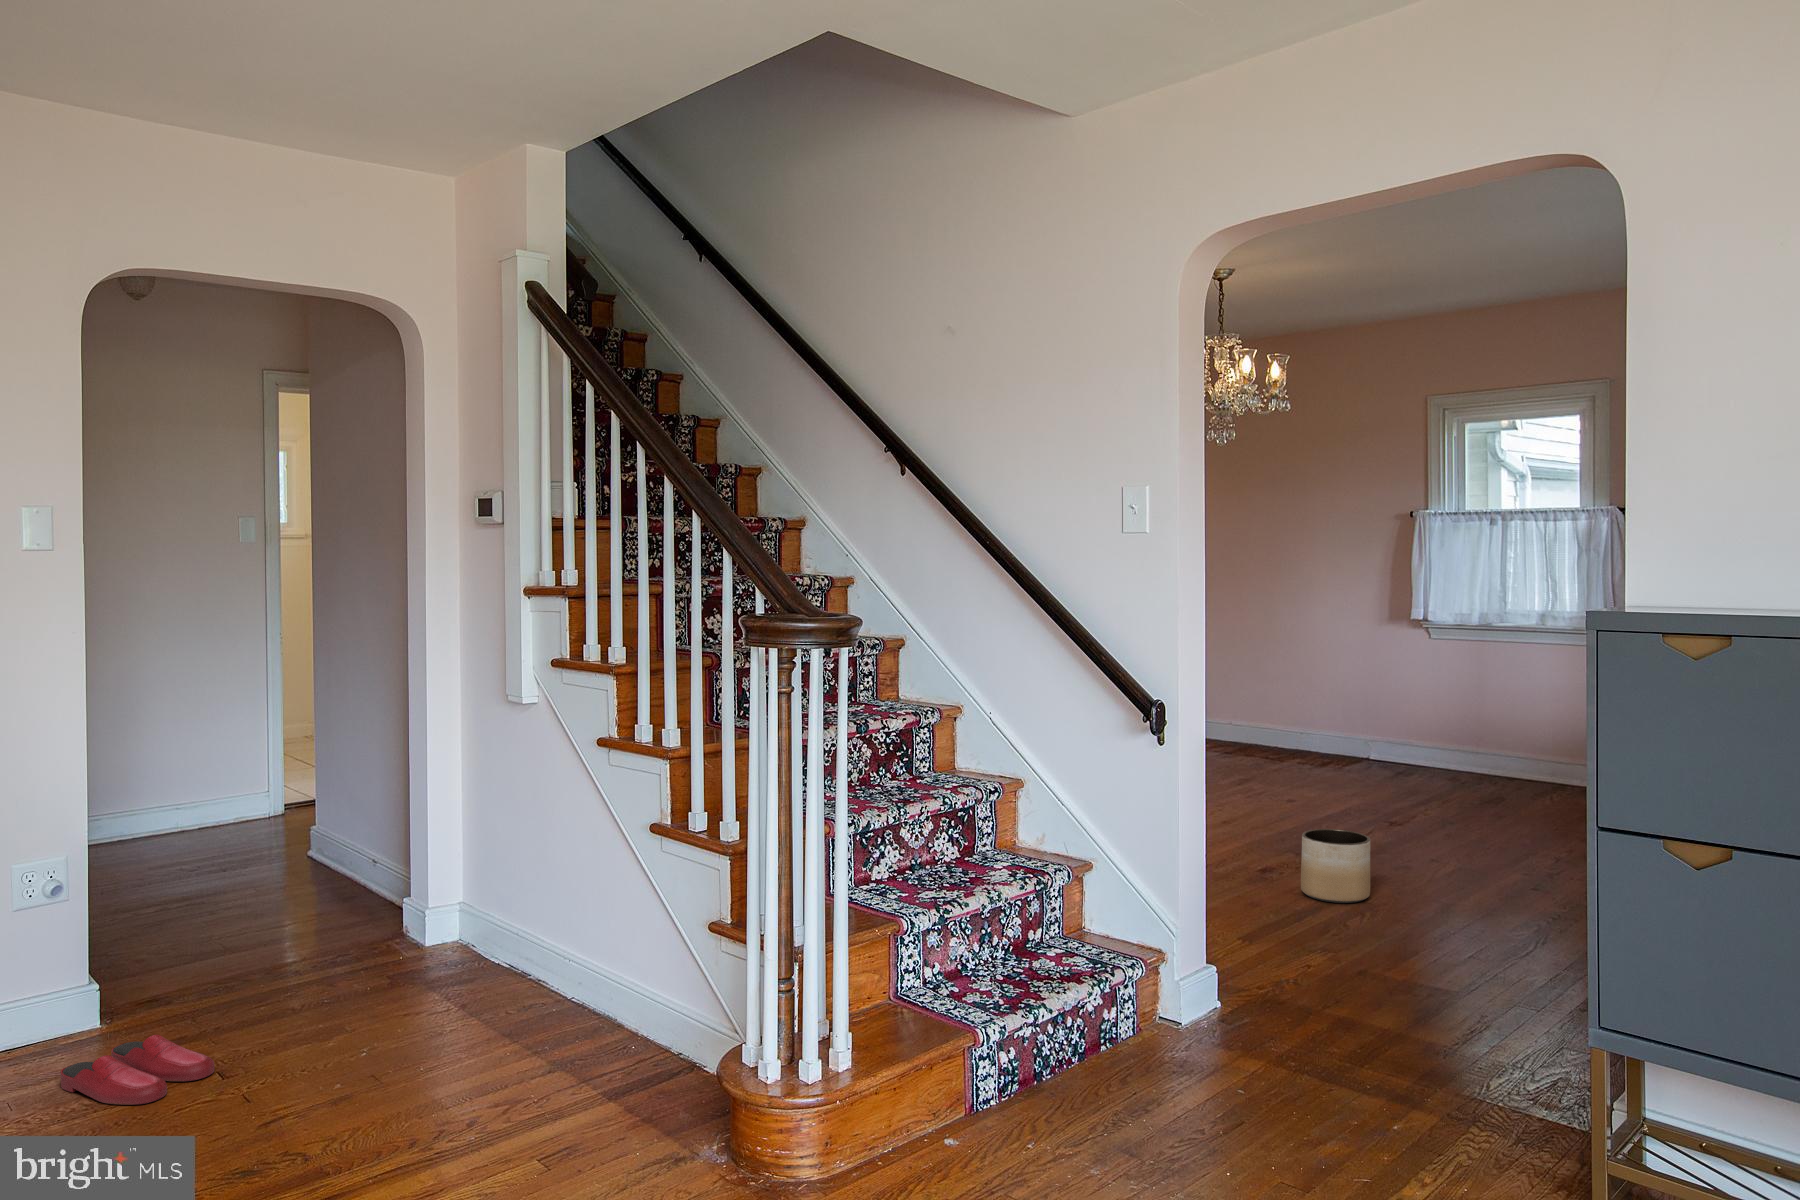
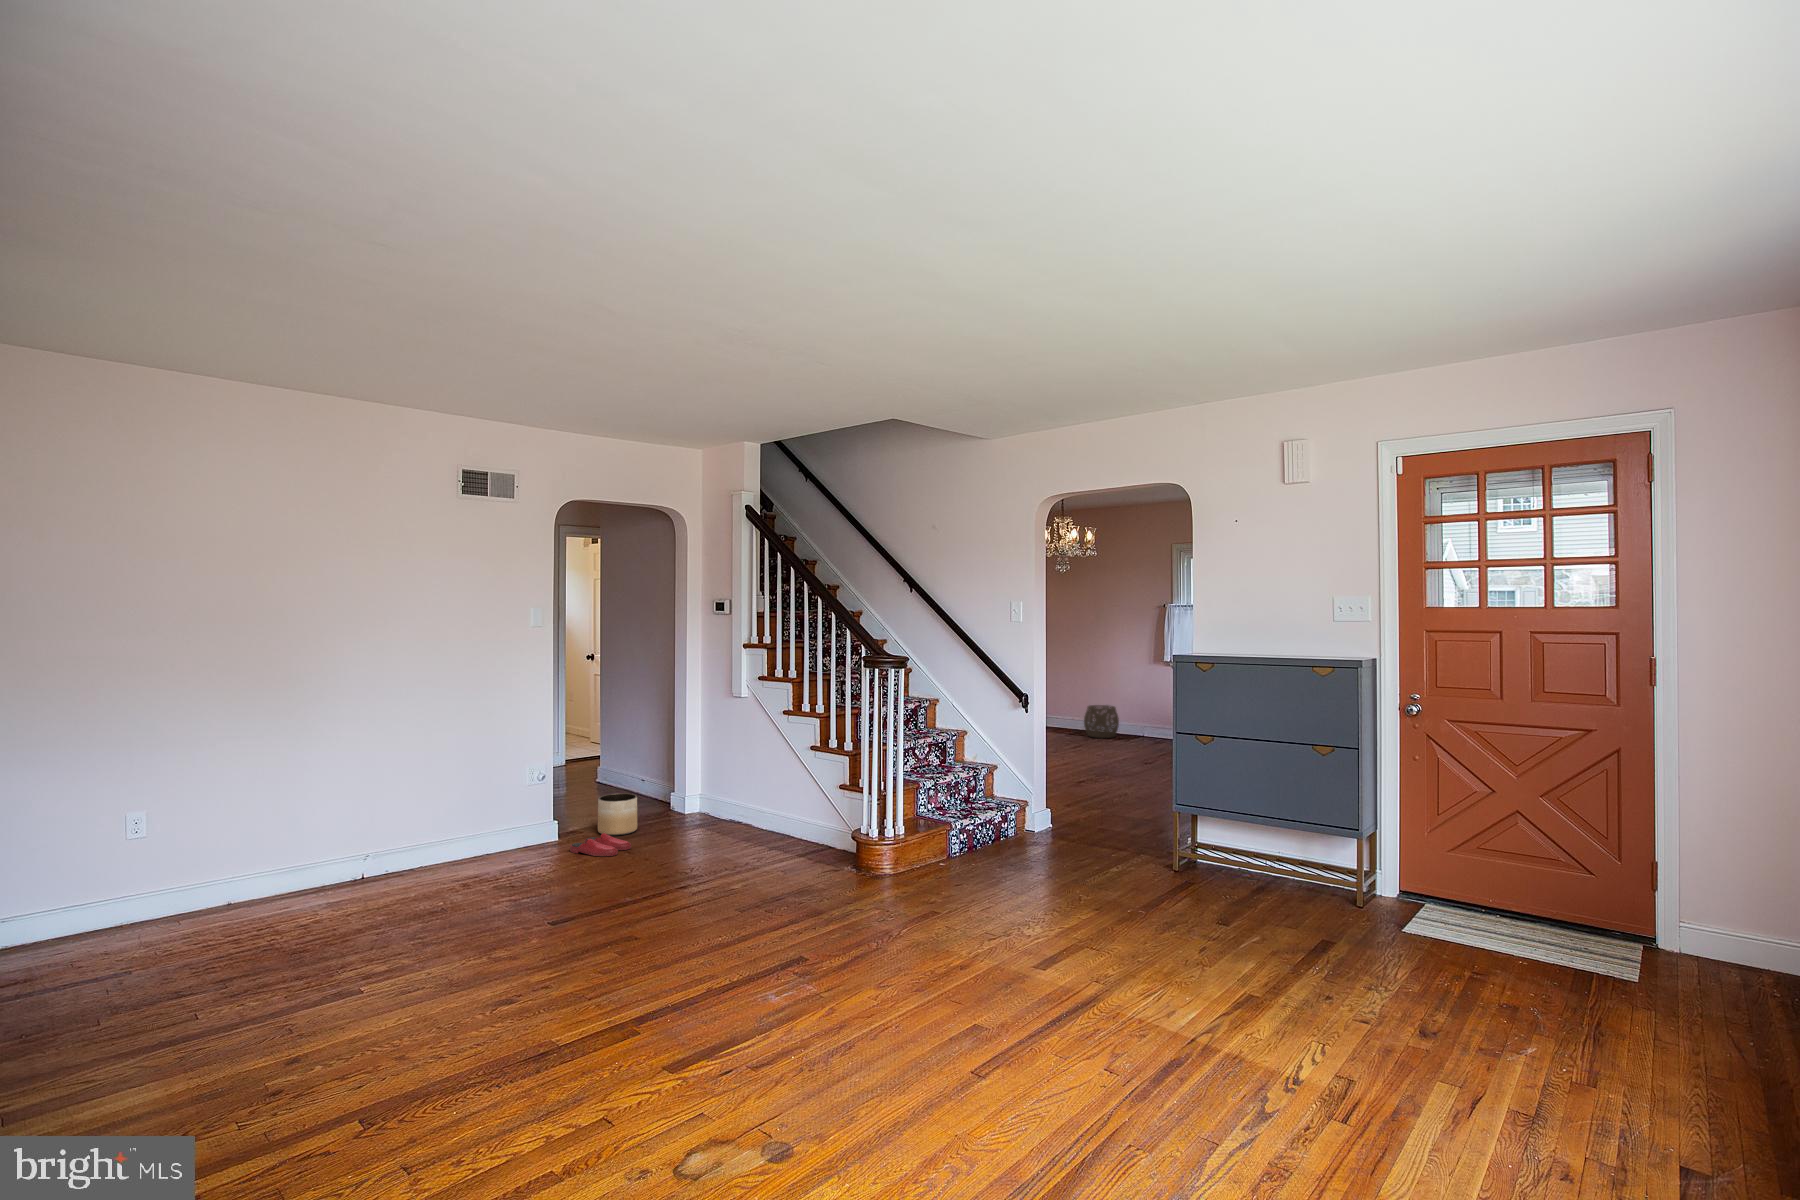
woven basket: none [1249,698,1316,759] -> present [1084,705,1119,738]
planter: present [1301,829,1370,903] -> present [598,793,637,836]

